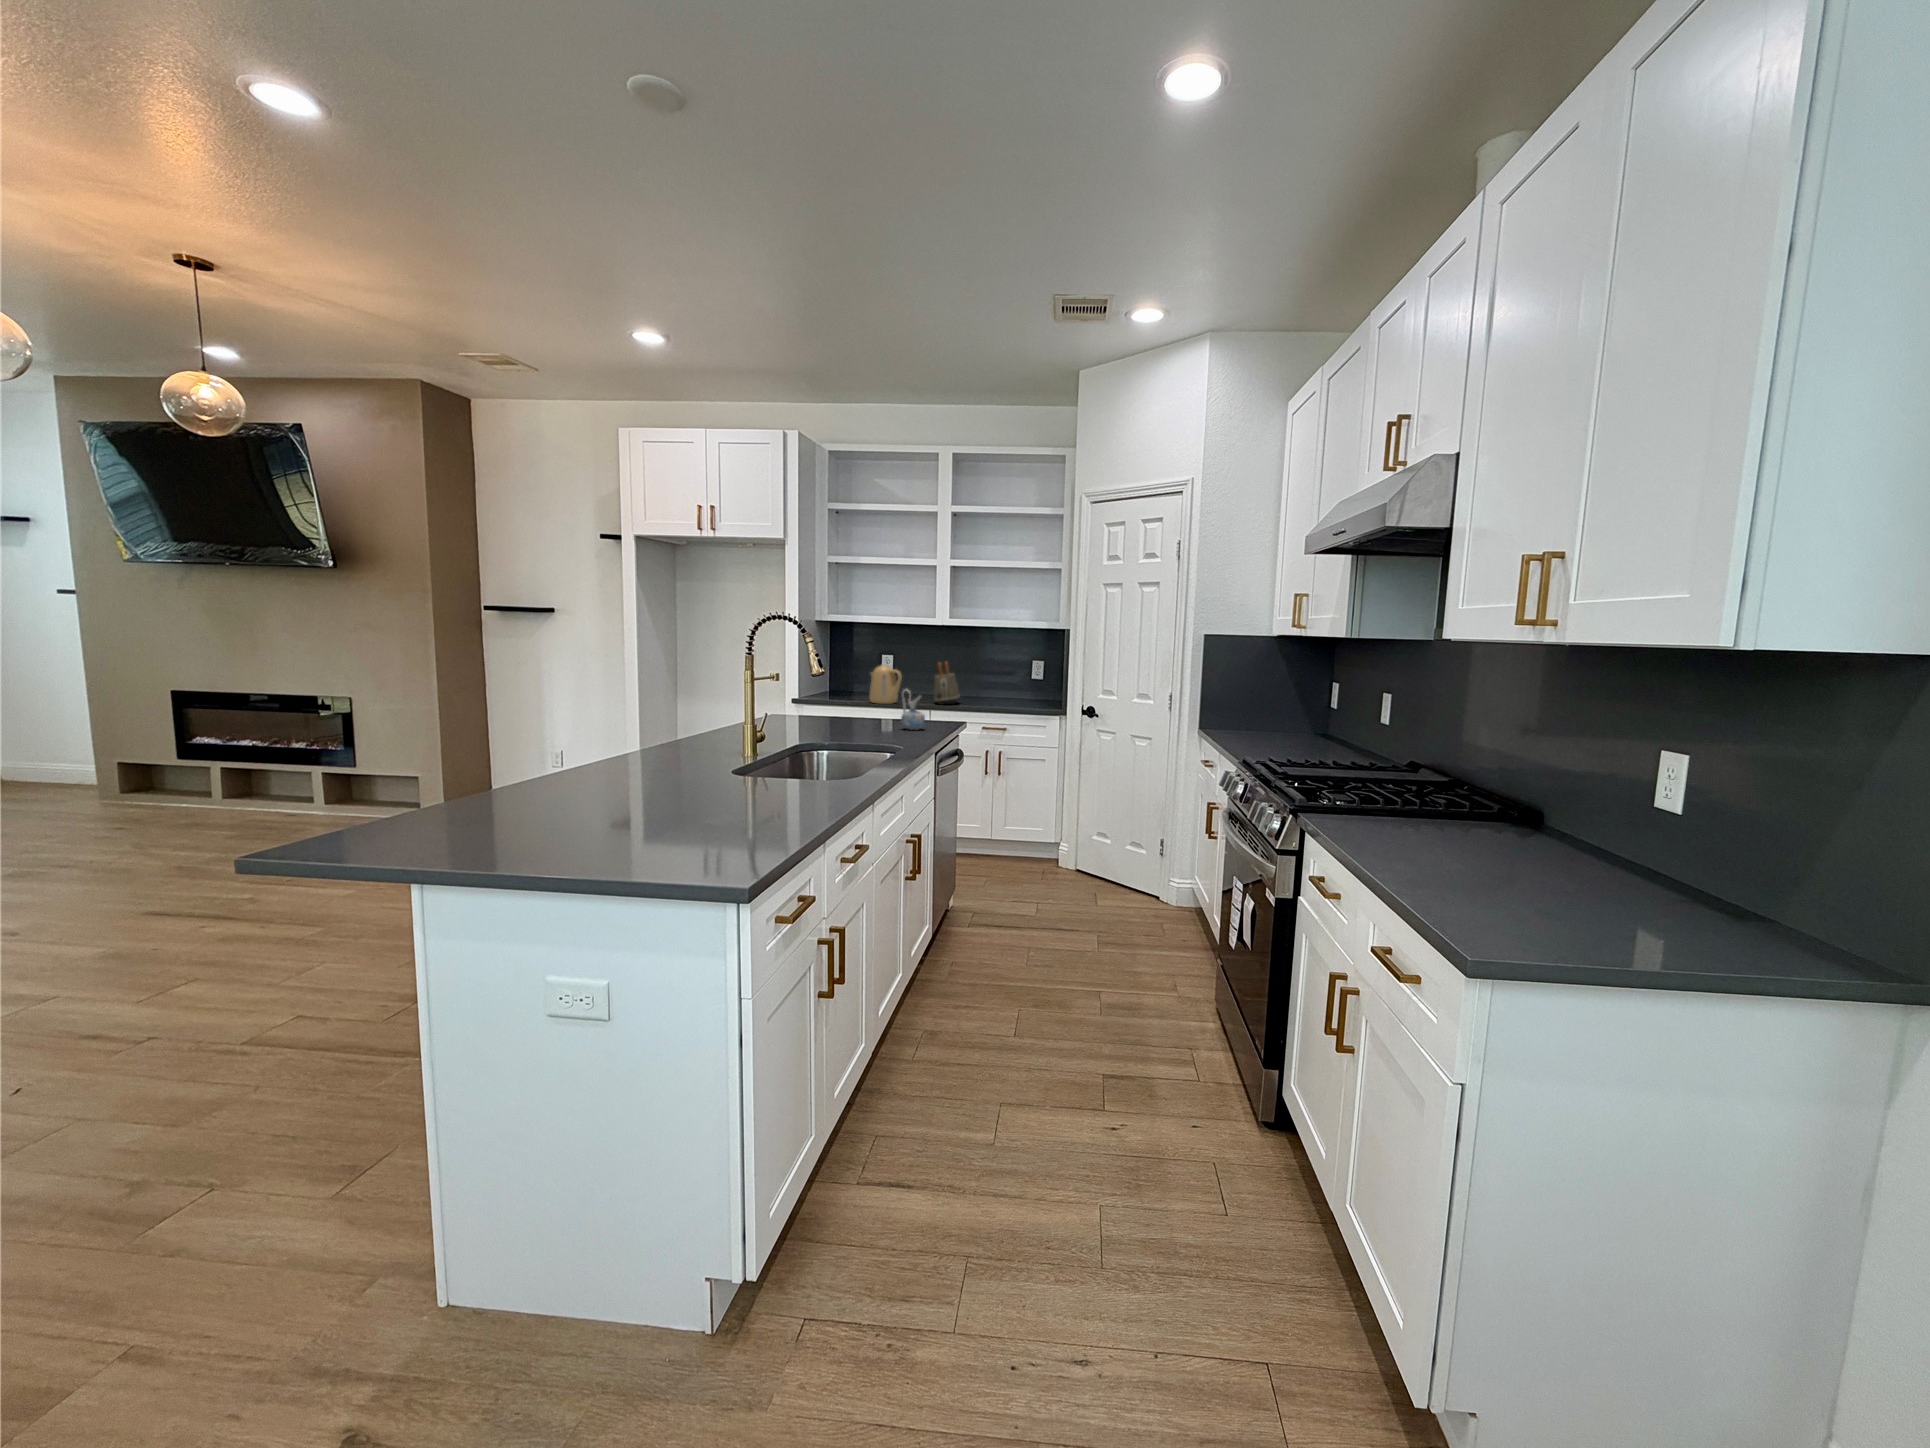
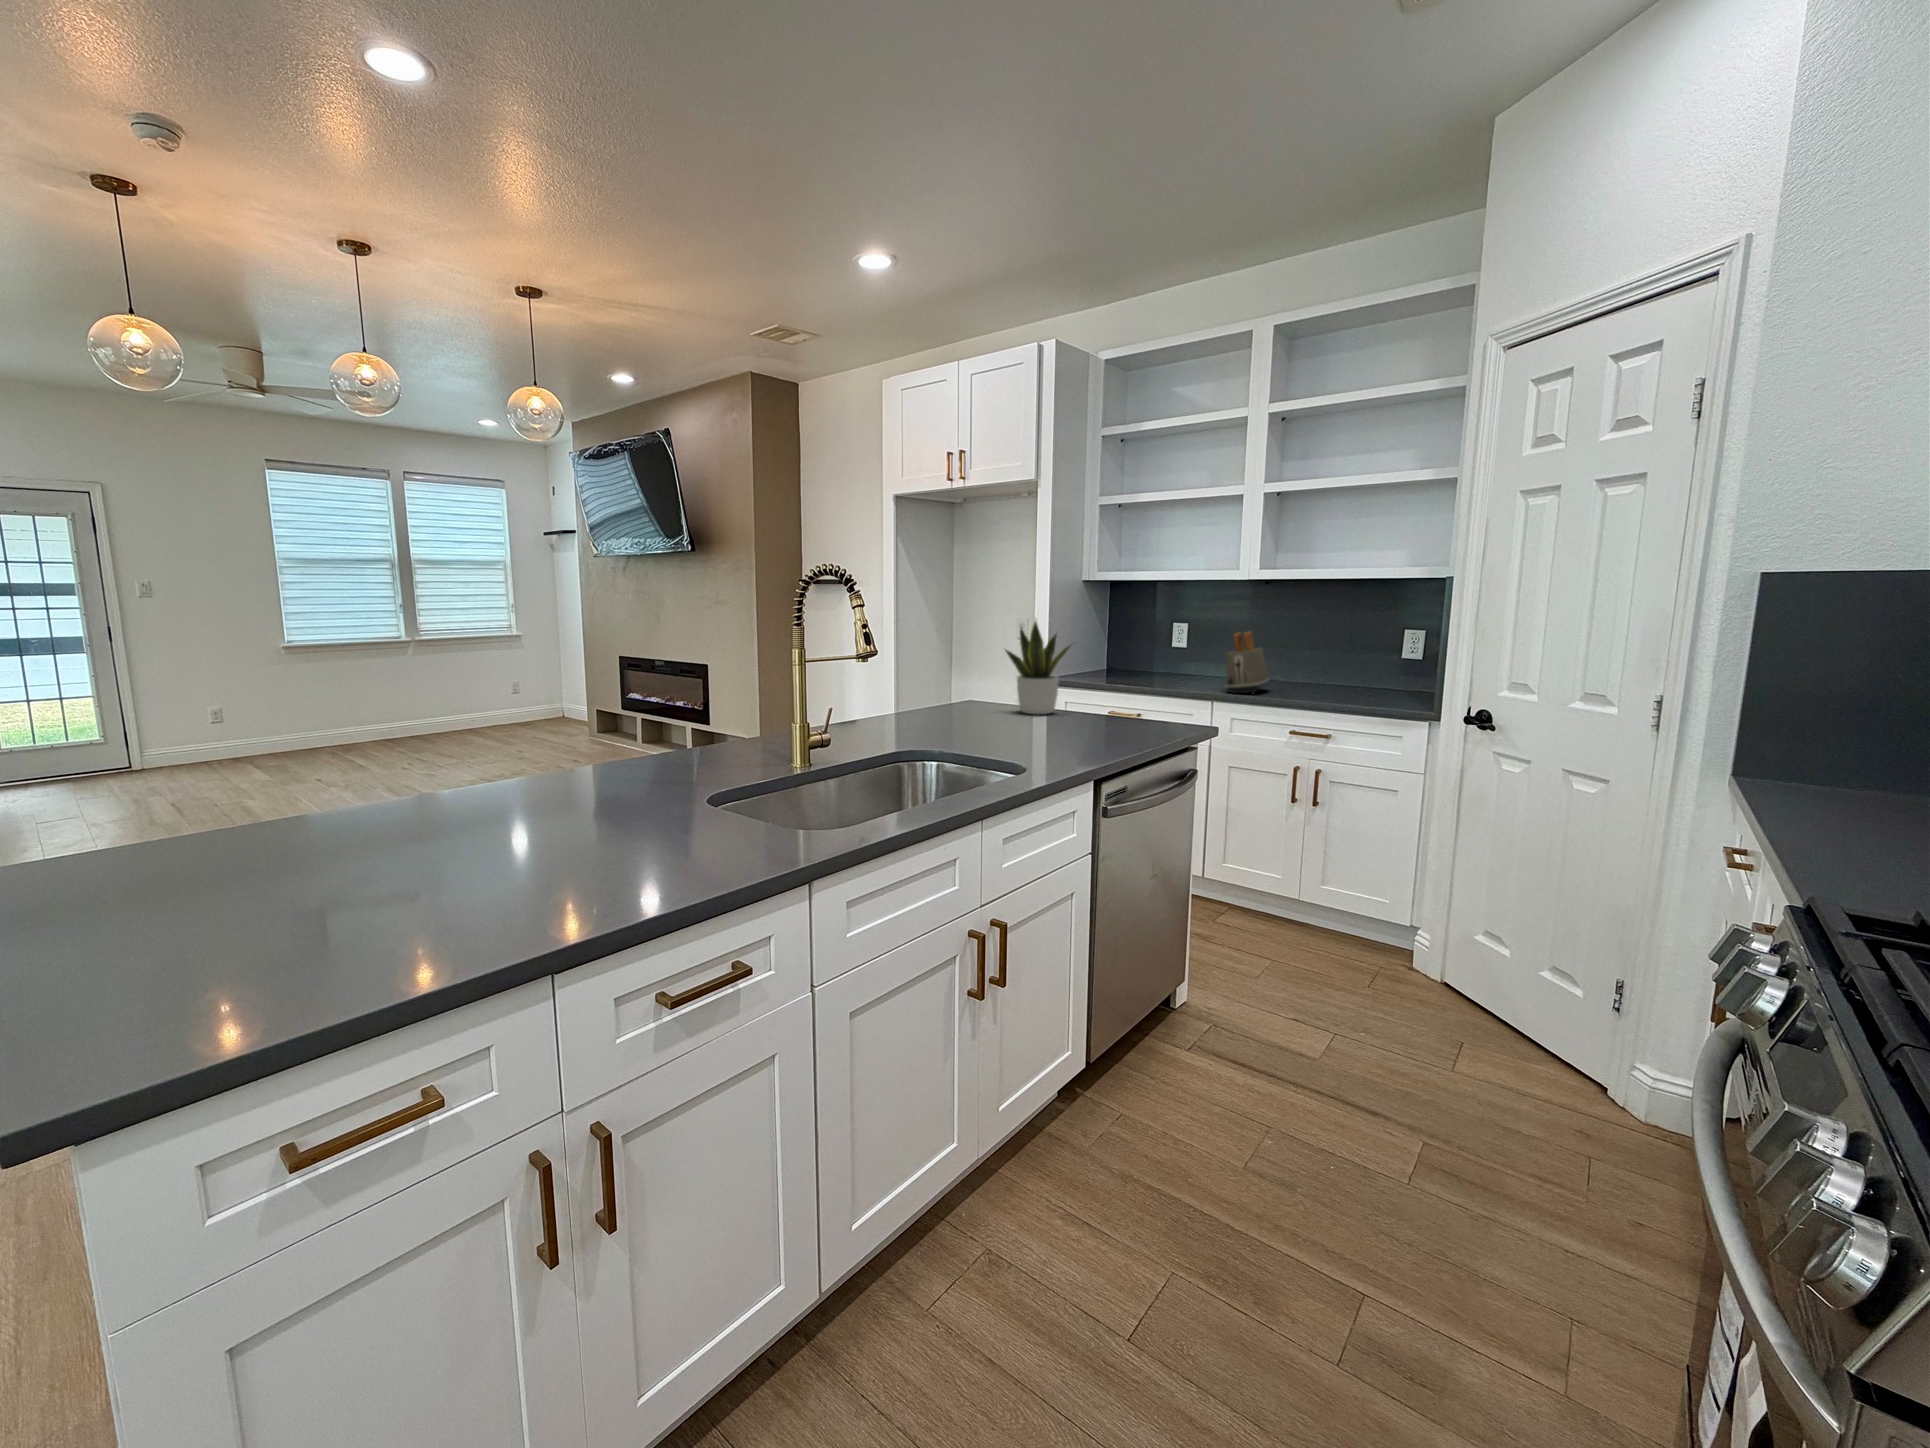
potted plant: none [811,648,863,720] -> present [1006,621,1071,715]
kettle: present [870,665,902,704] -> none [1134,636,1177,689]
ceramic pitcher: present [901,689,925,730] -> none [1099,676,1136,737]

